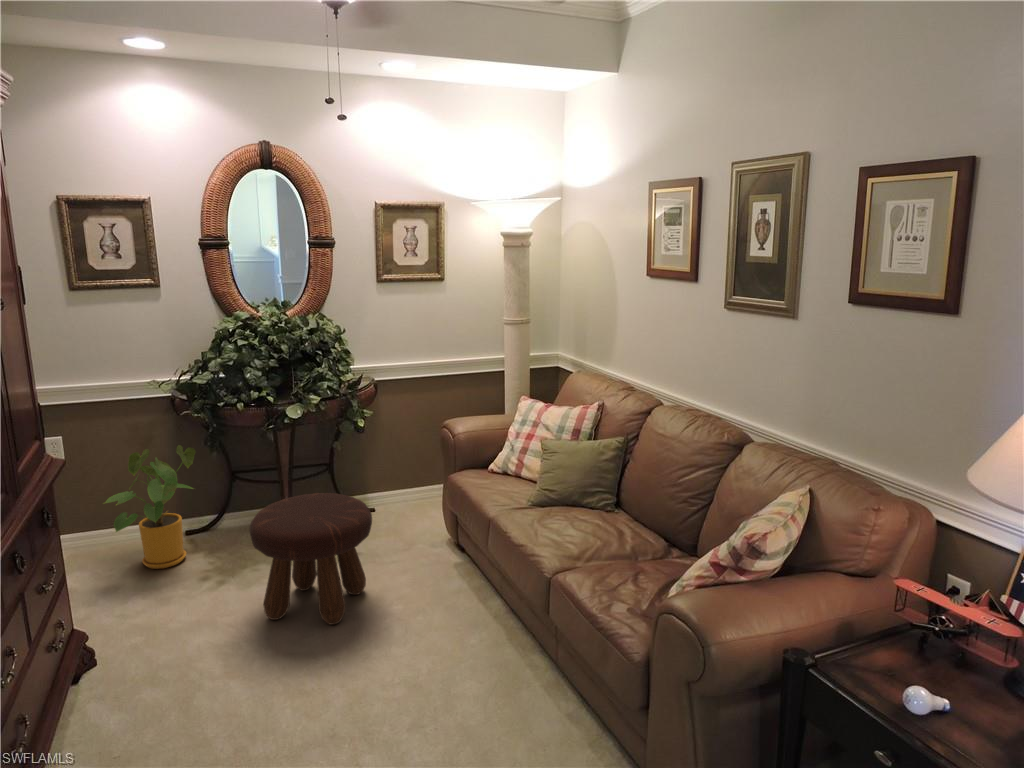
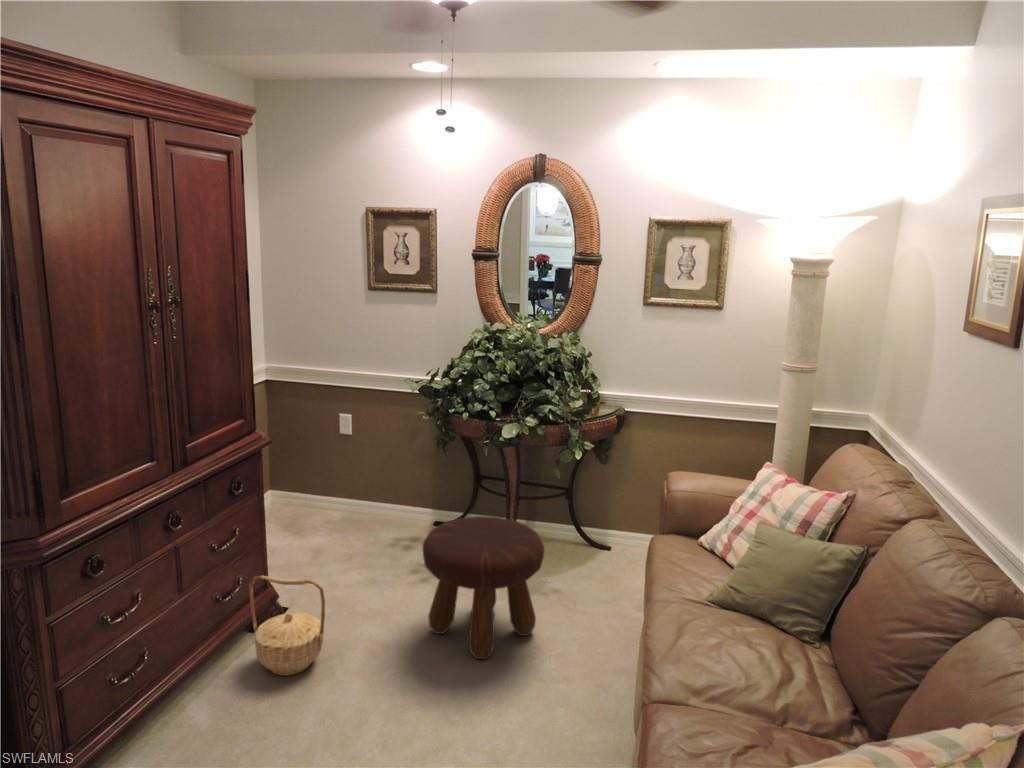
house plant: present [105,445,195,569] -> none [351,439,444,551]
basket: none [74,598,179,713] -> present [249,576,325,675]

